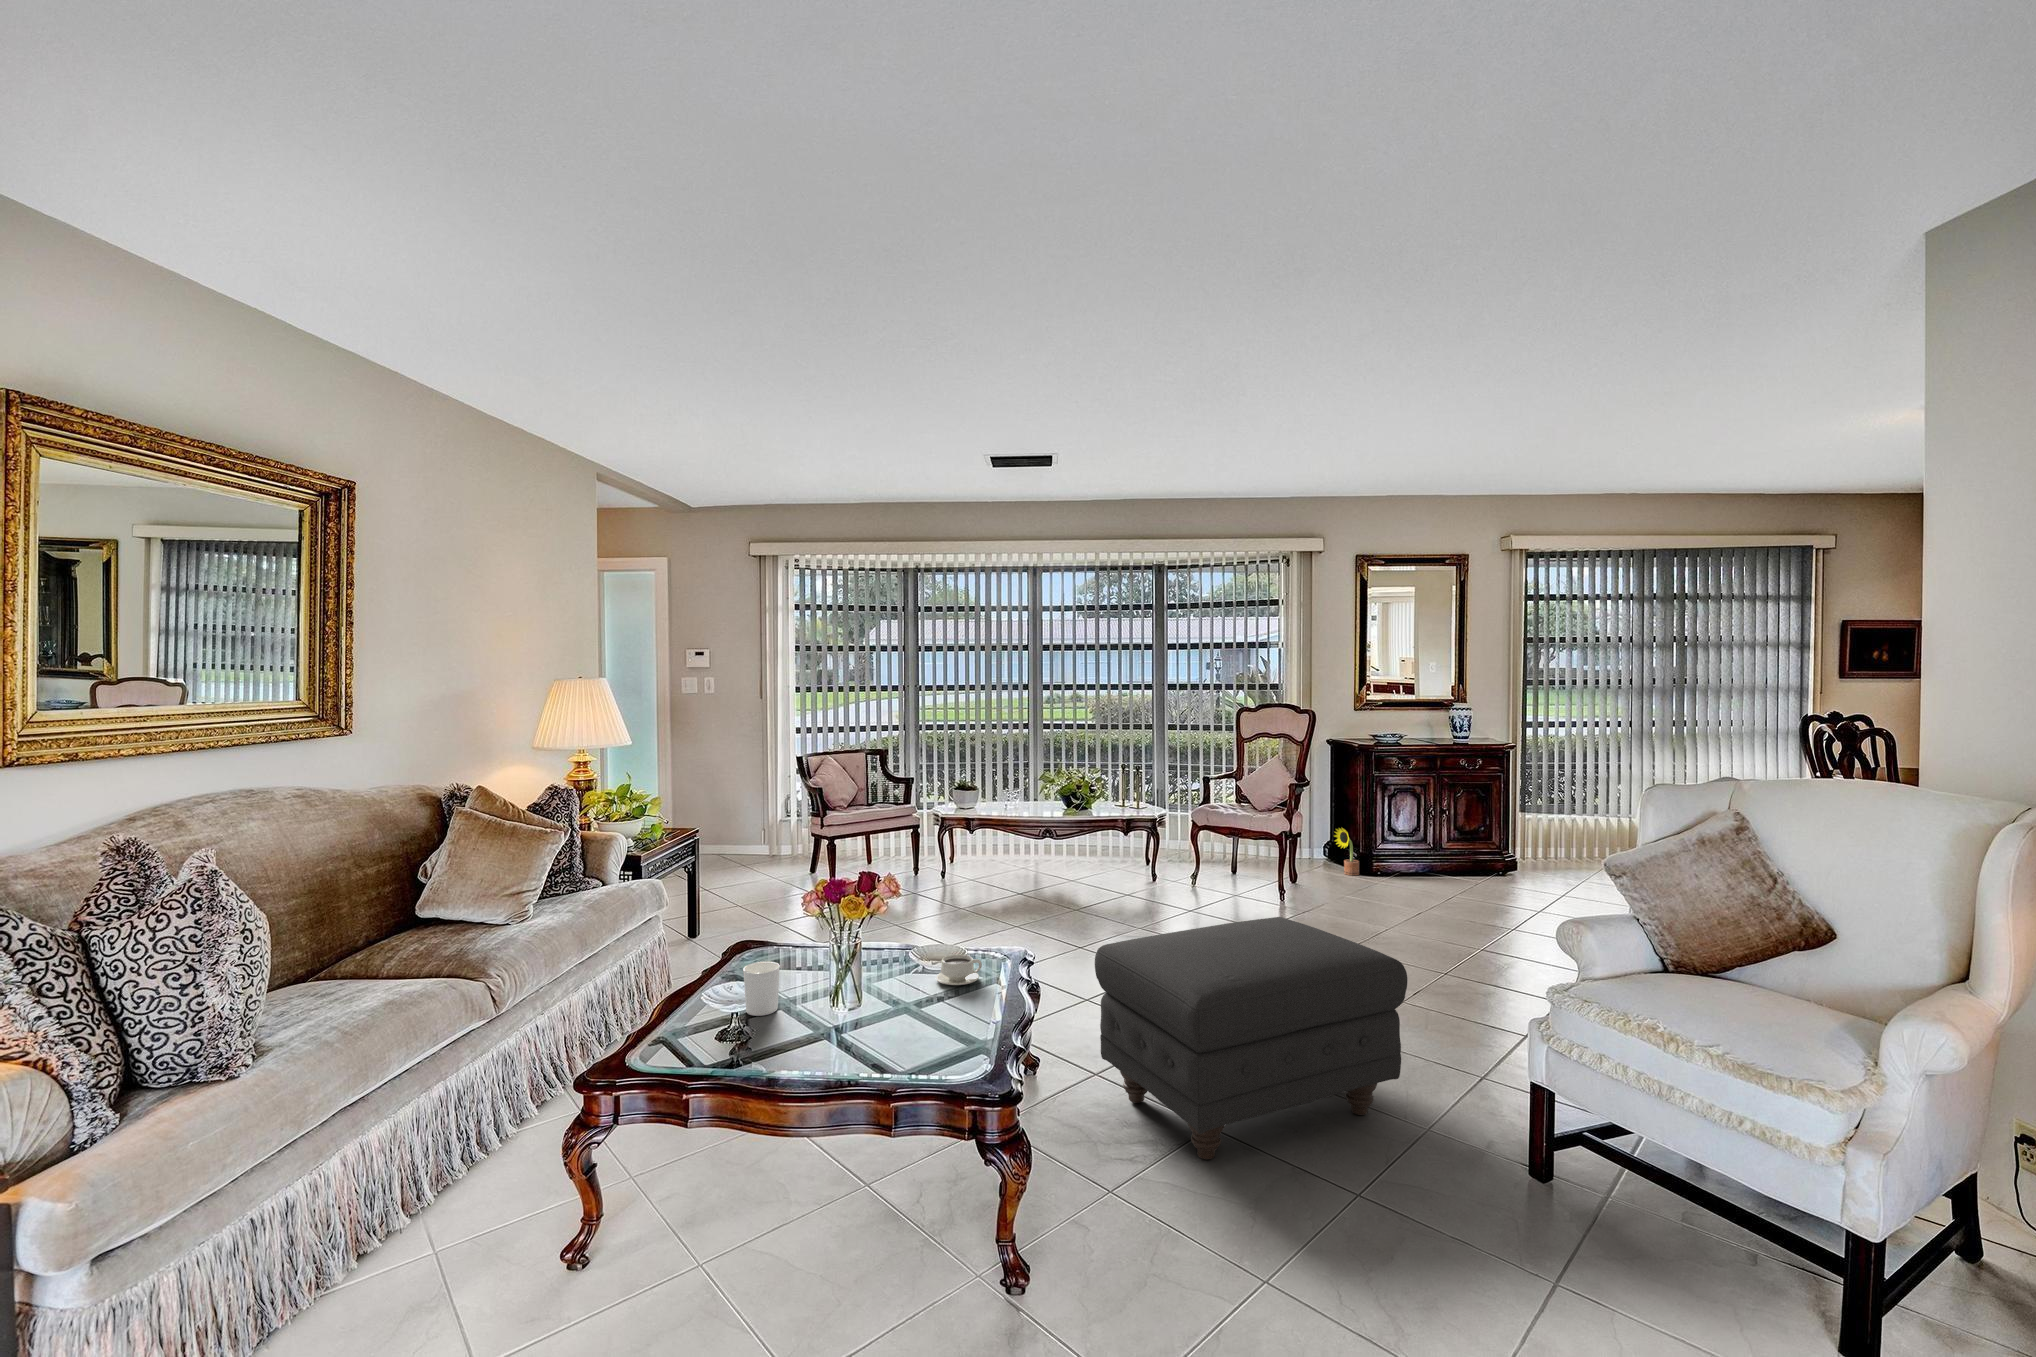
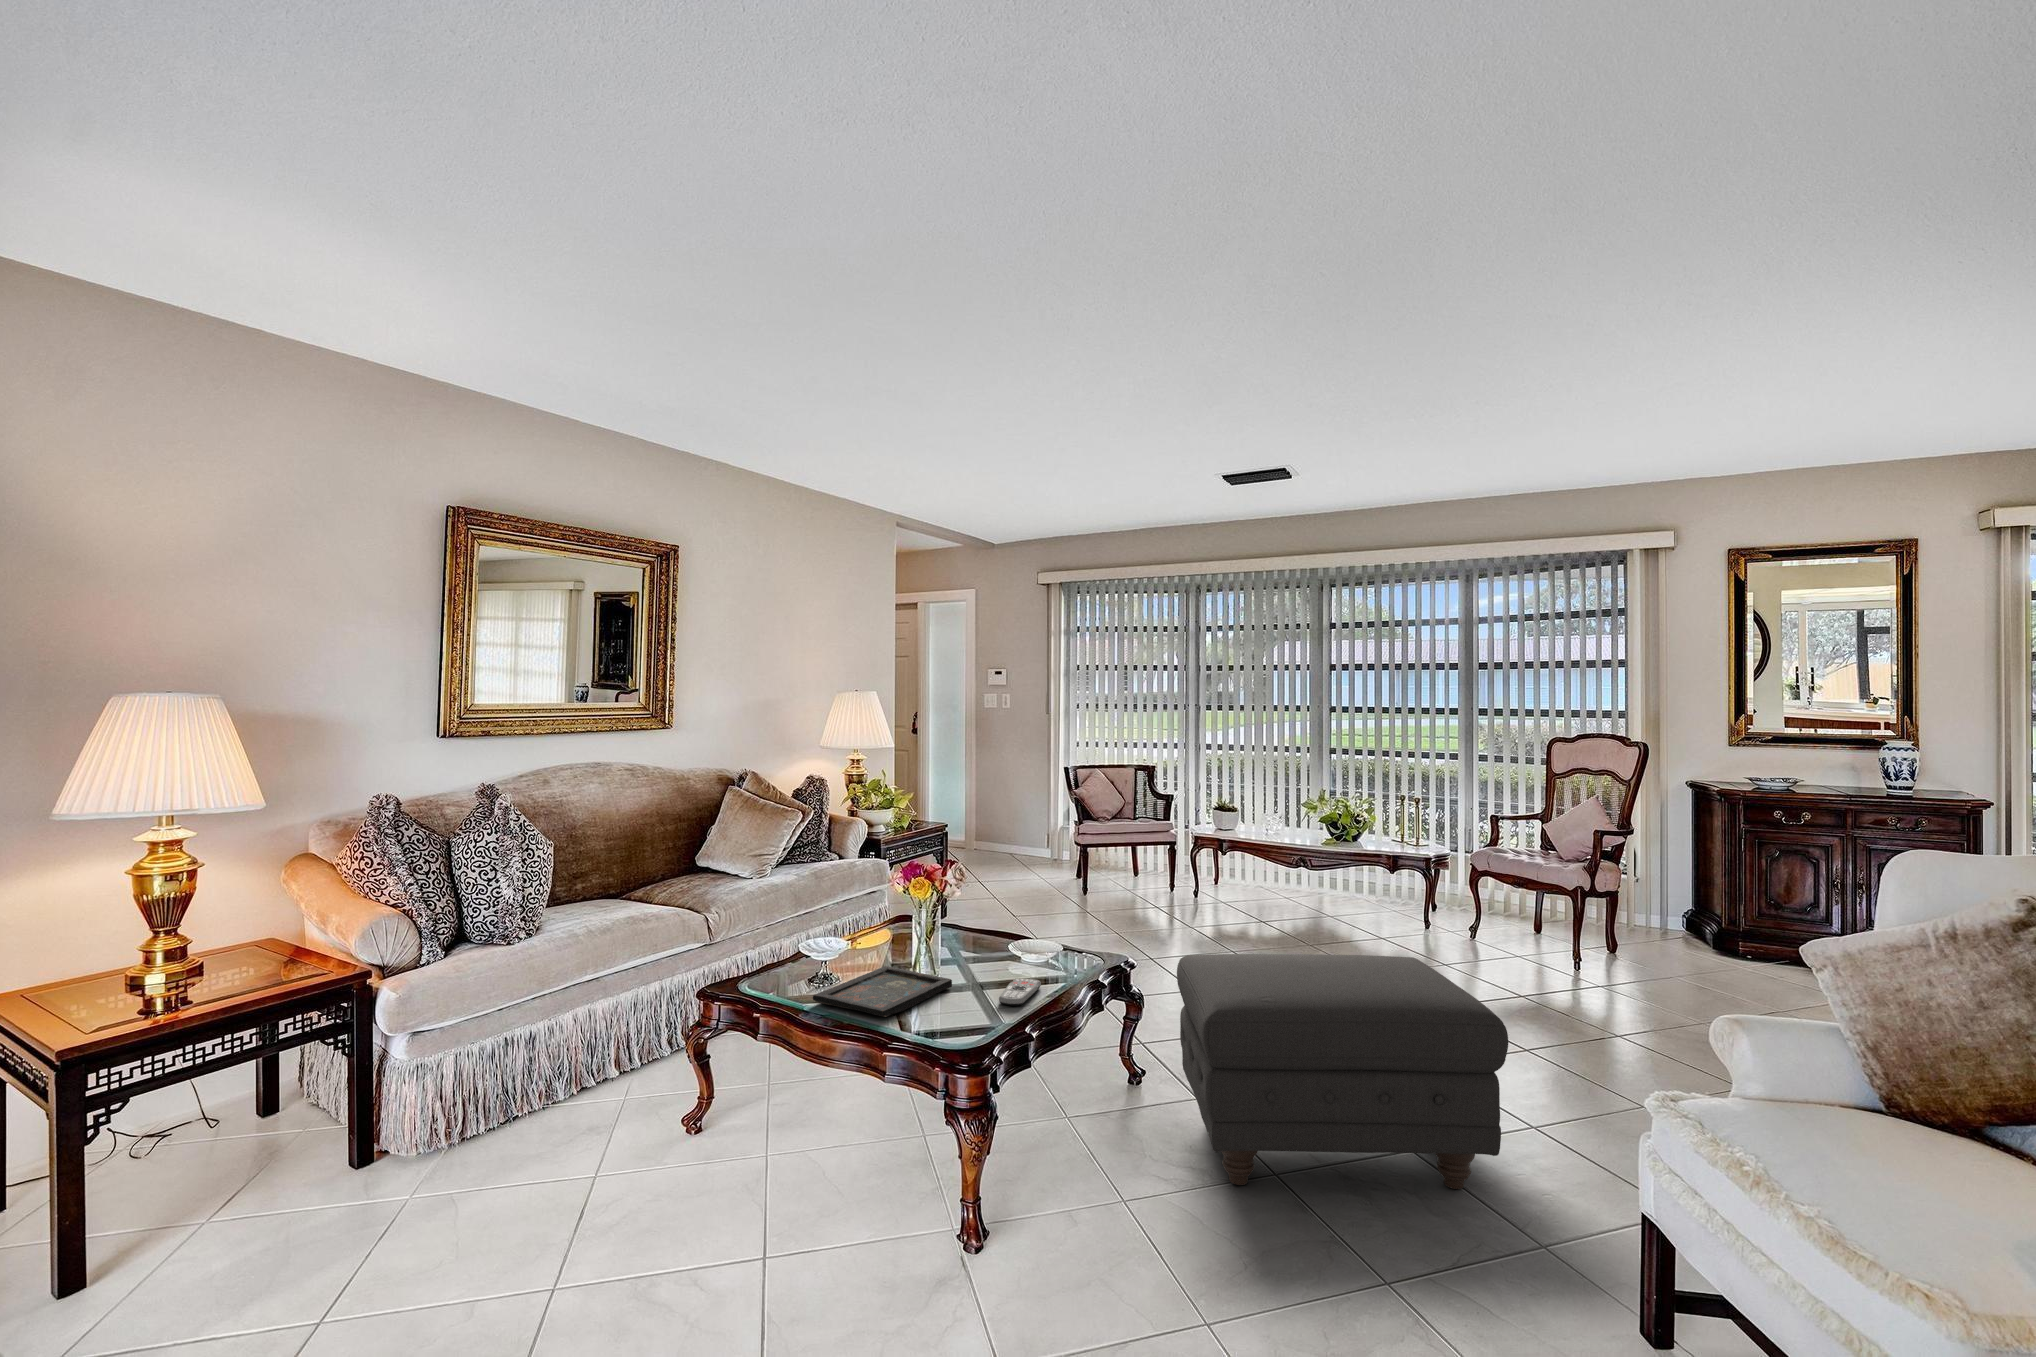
decorative plant: present [1335,828,1359,875] -> none [1678,889,1716,952]
teacup: present [936,954,982,985] -> none [1021,944,1064,971]
candle holder: present [743,962,780,1016] -> none [852,924,882,968]
remote control: none [952,996,988,1029] -> present [999,978,1041,1005]
tray: none [754,1009,892,1071] -> present [813,966,952,1017]

